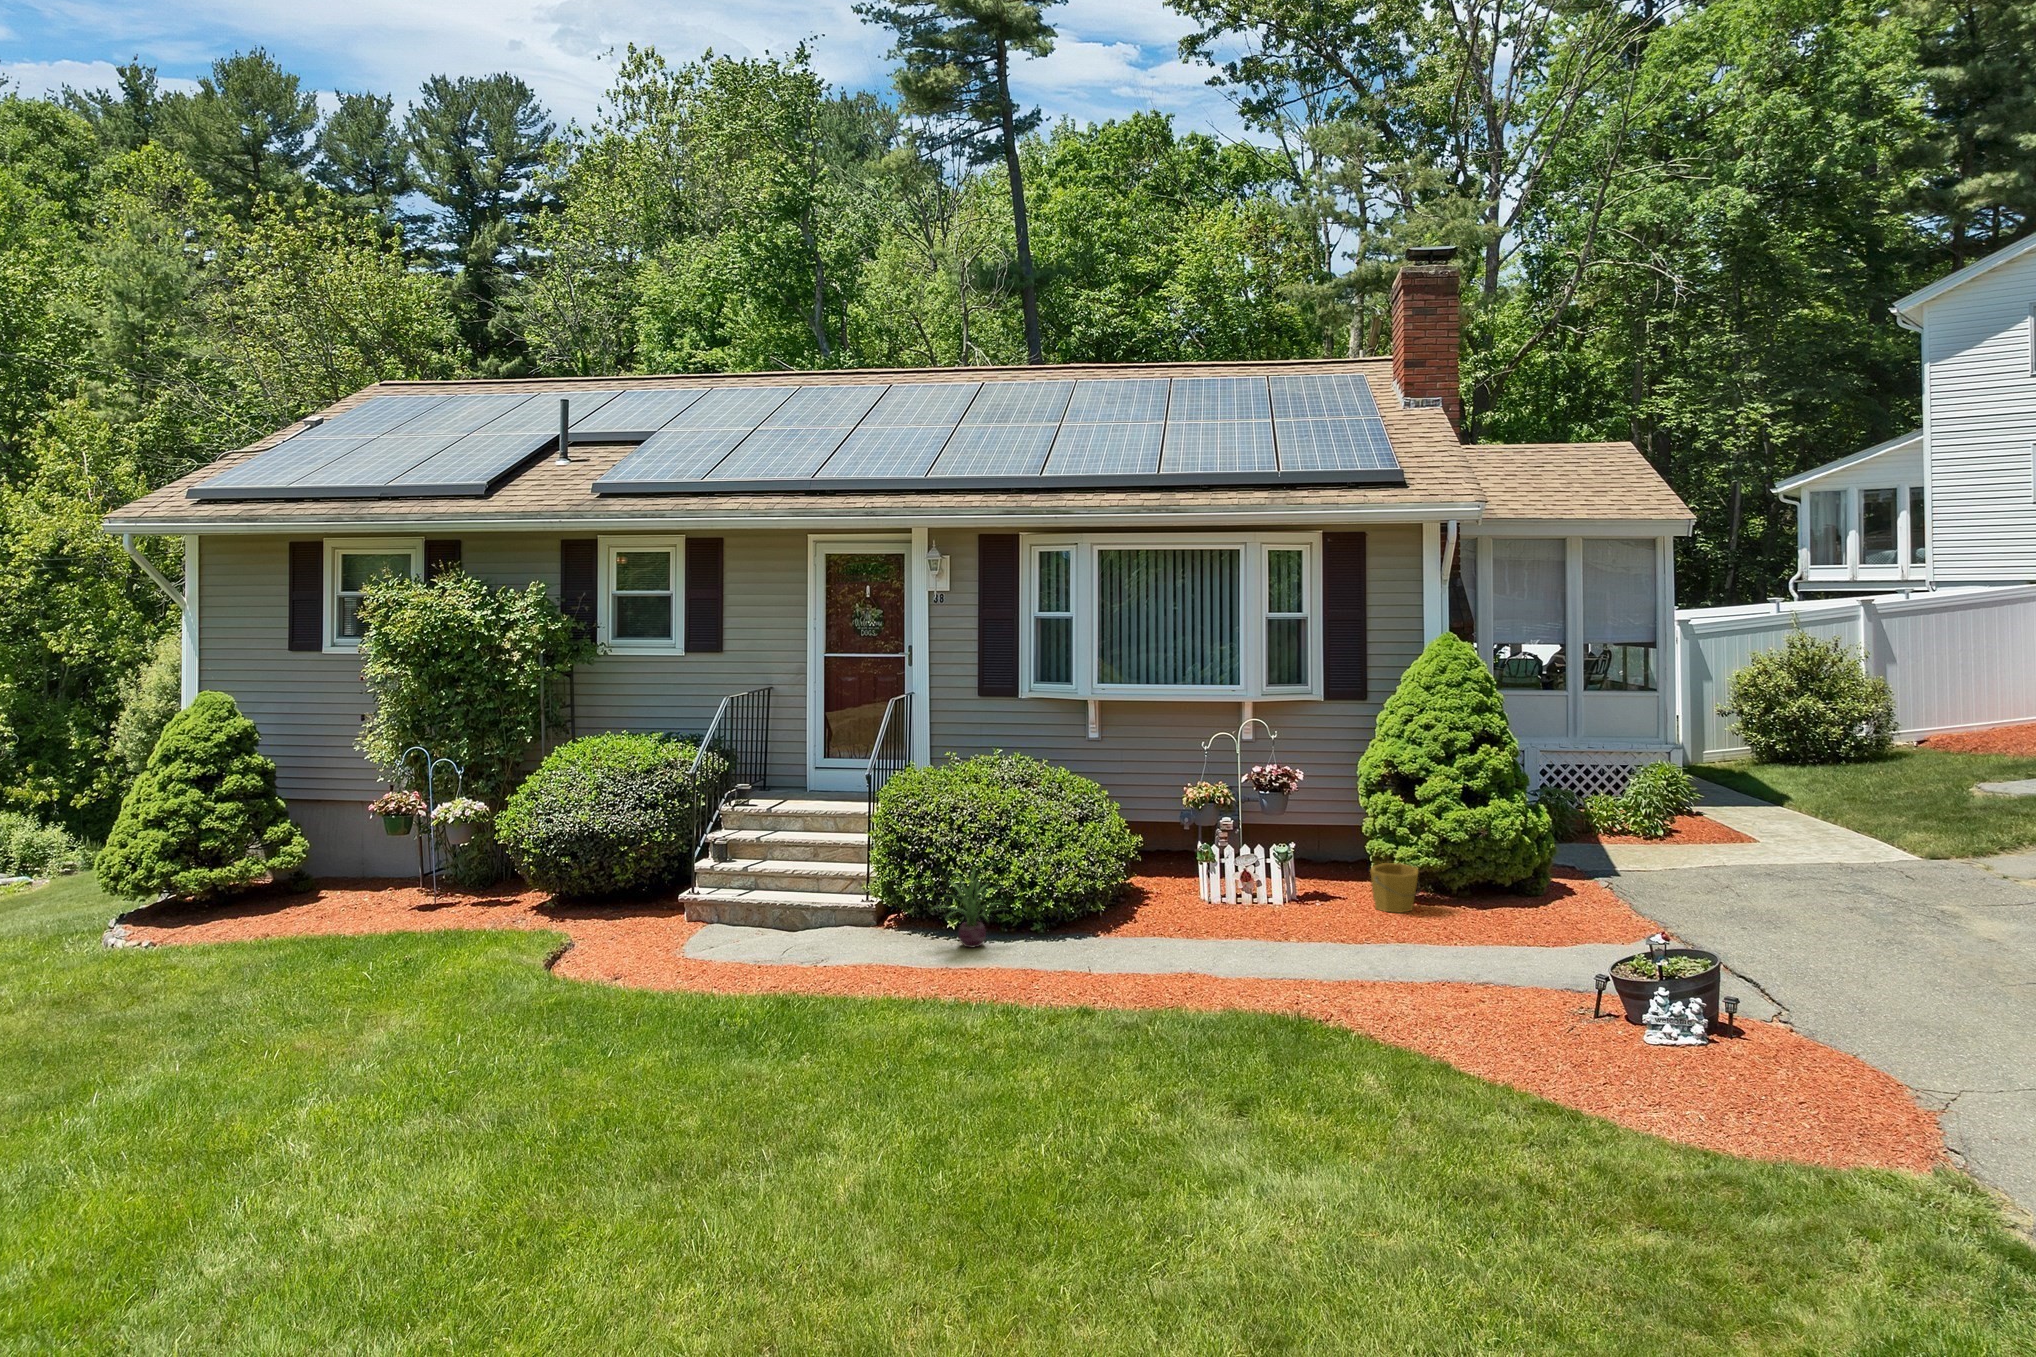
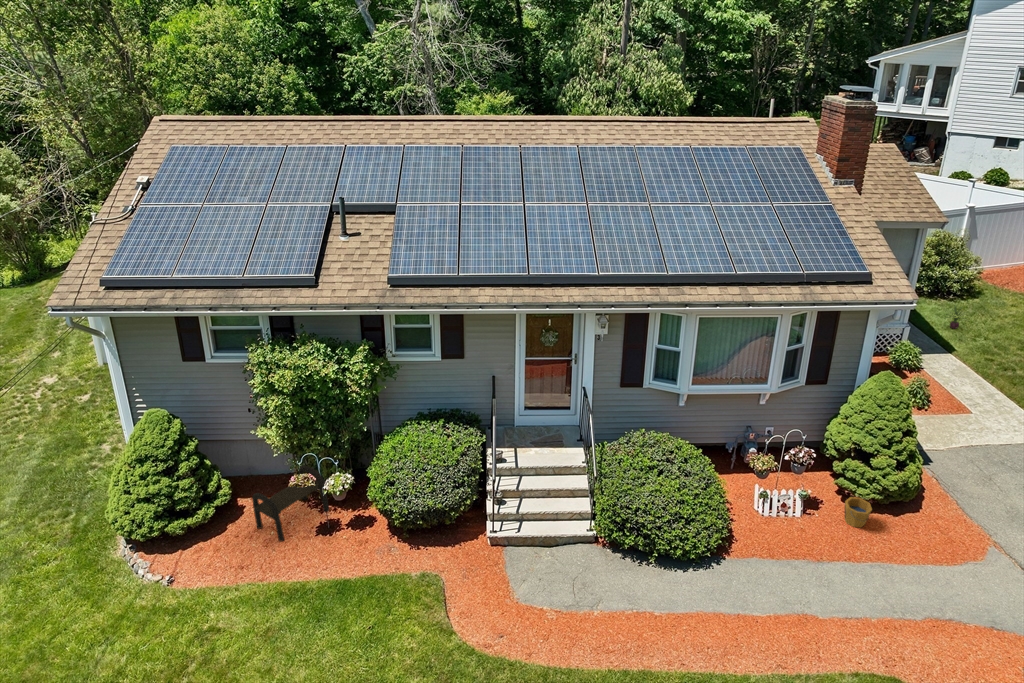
bench: none [323,807,459,905] -> present [252,465,329,541]
decorative plant: present [945,869,988,948] -> present [950,306,962,329]

